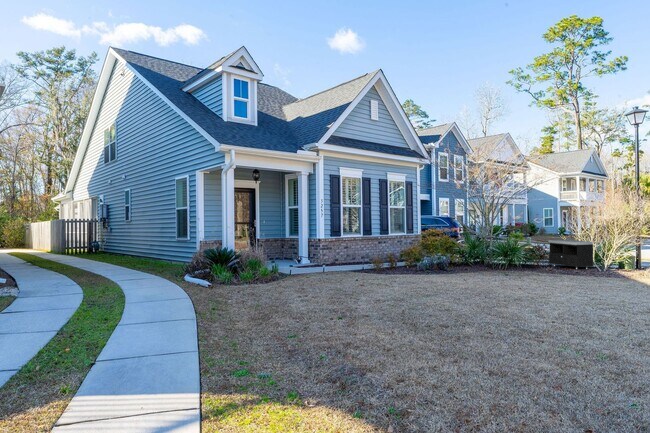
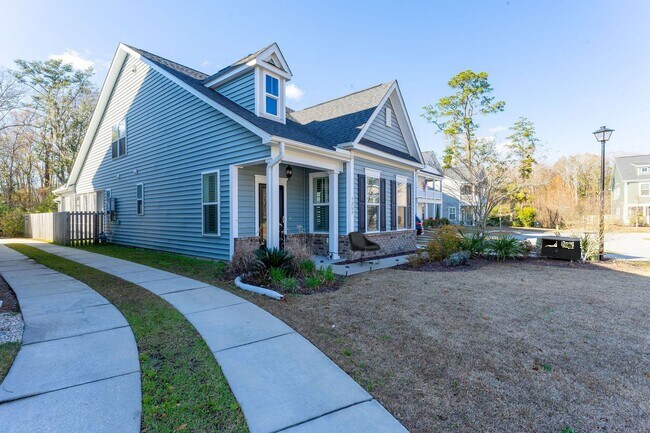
lounge chair: none [313,235,348,270] -> present [346,232,381,266]

